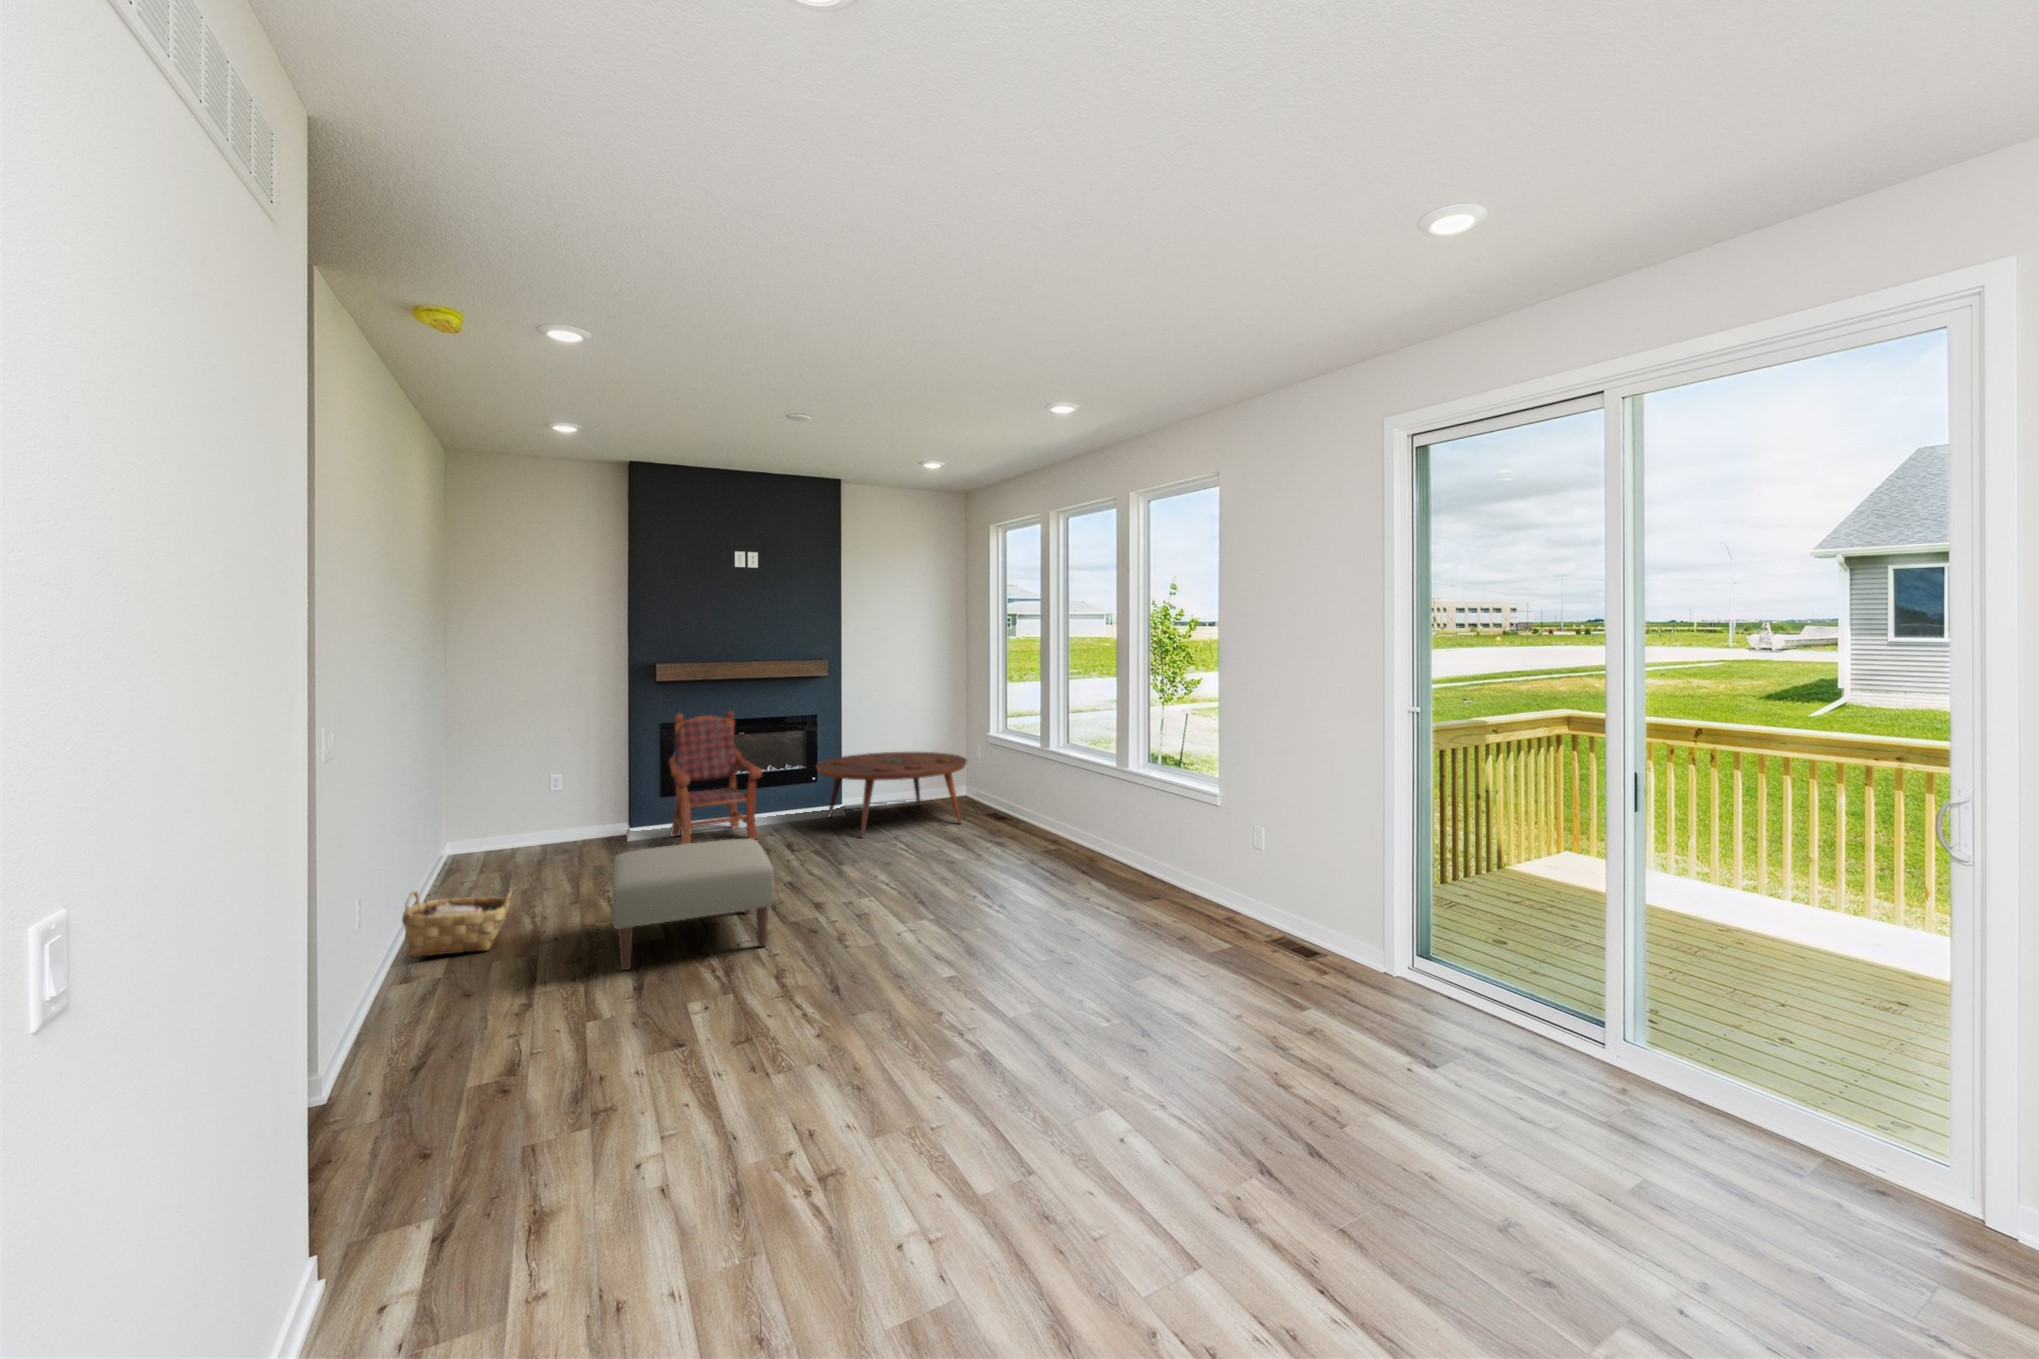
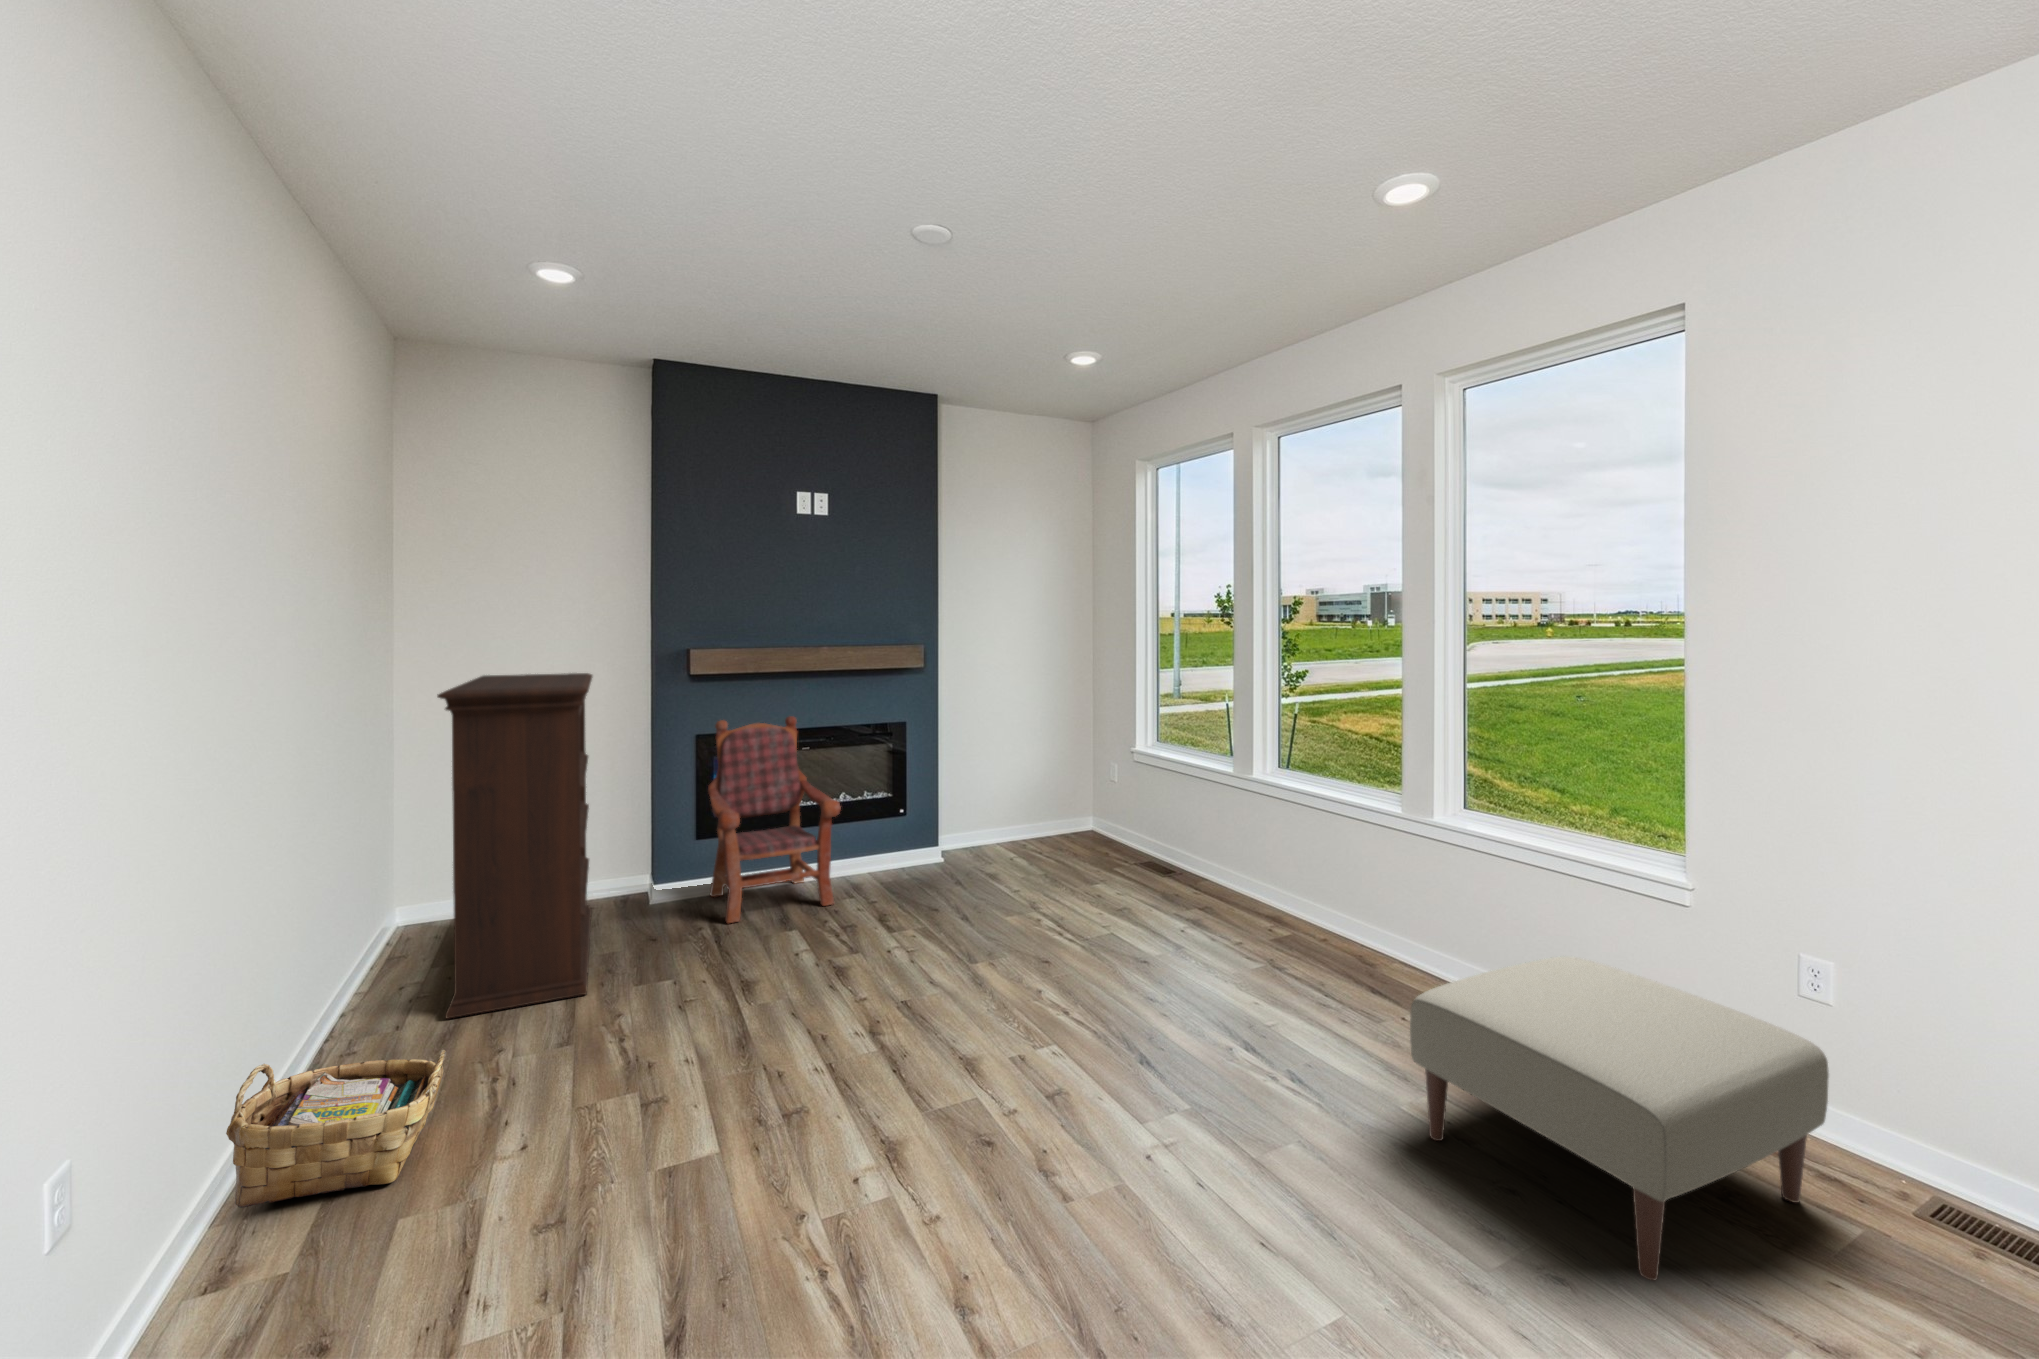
bookshelf: none [493,681,588,895] -> present [437,673,592,1019]
coffee table: present [816,752,967,837] -> none [910,773,1121,906]
ottoman: present [612,839,774,970] -> present [1410,956,1829,1280]

